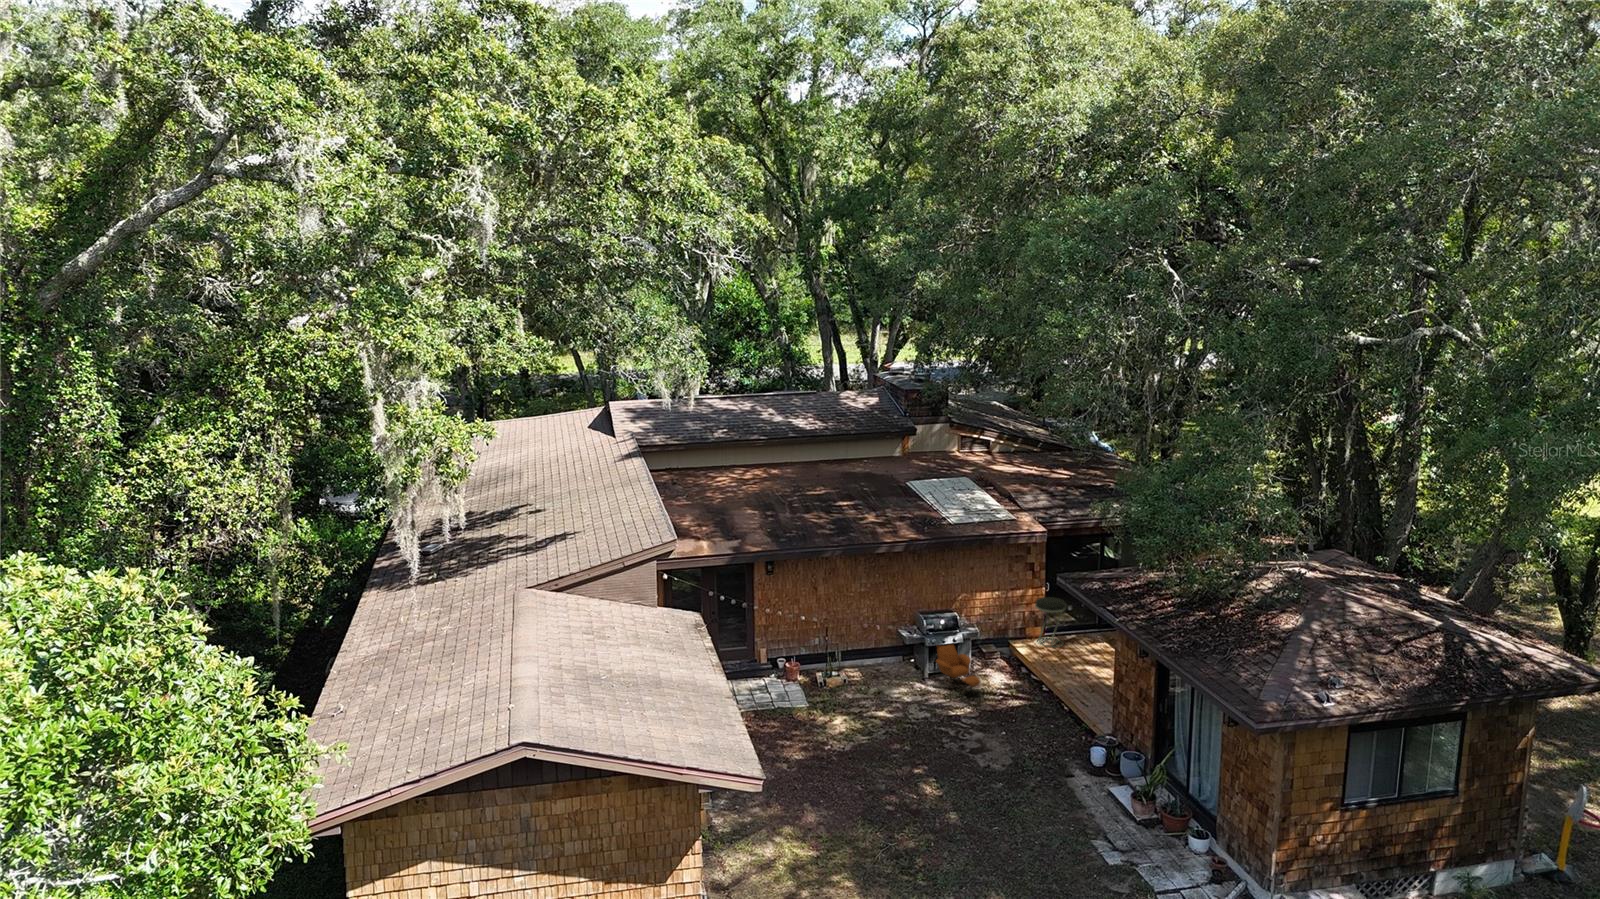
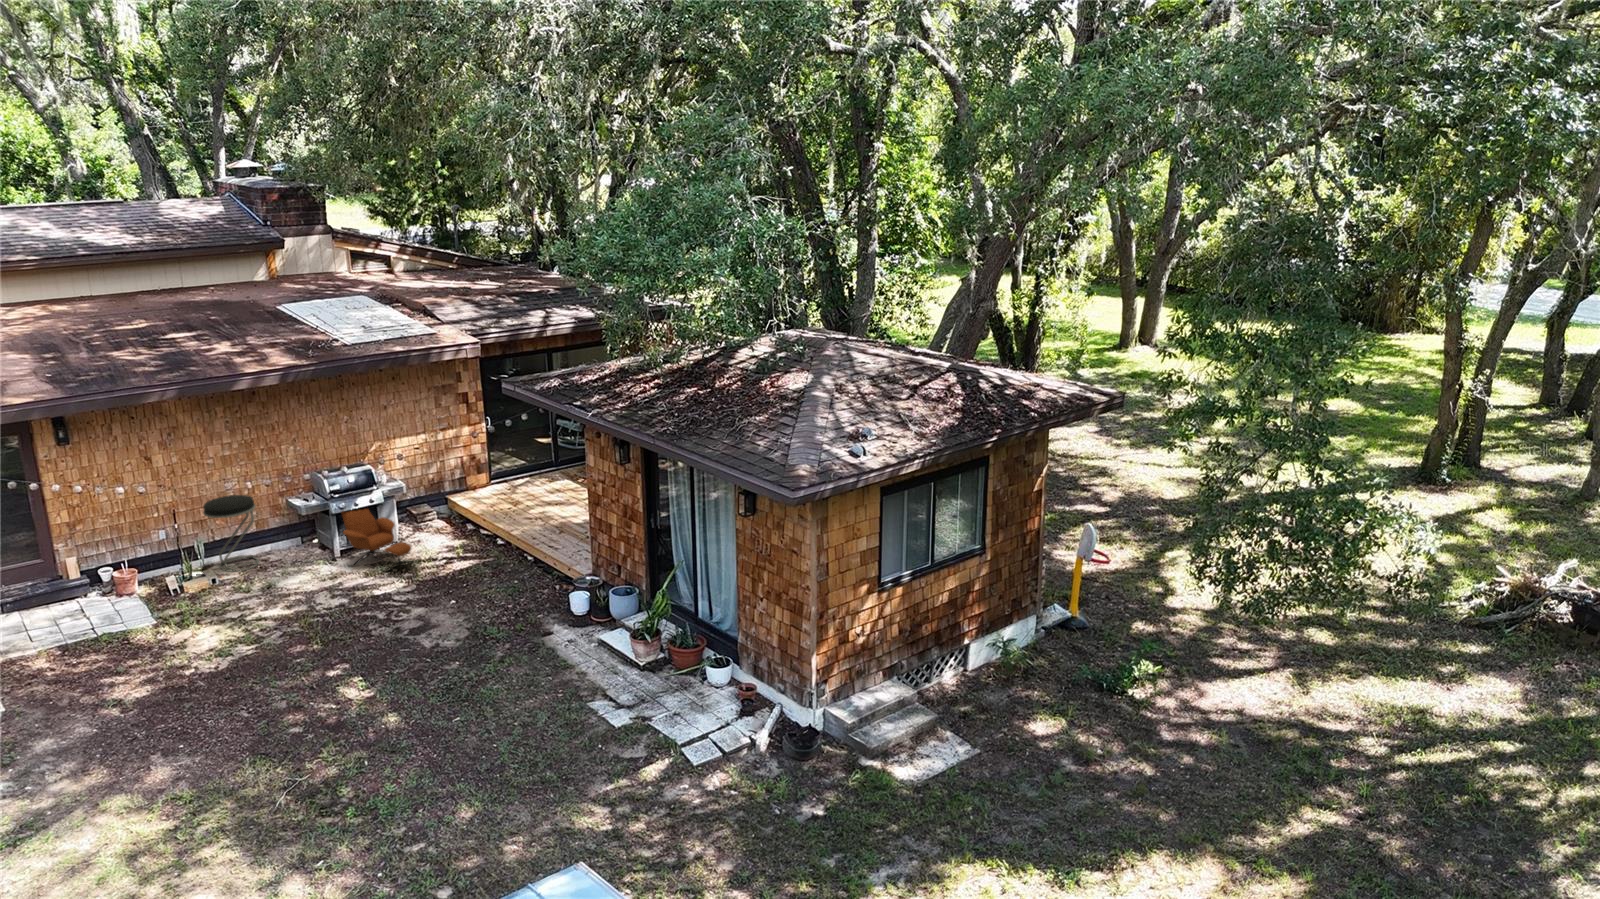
stool: present [1035,597,1066,647] -> present [203,495,259,572]

